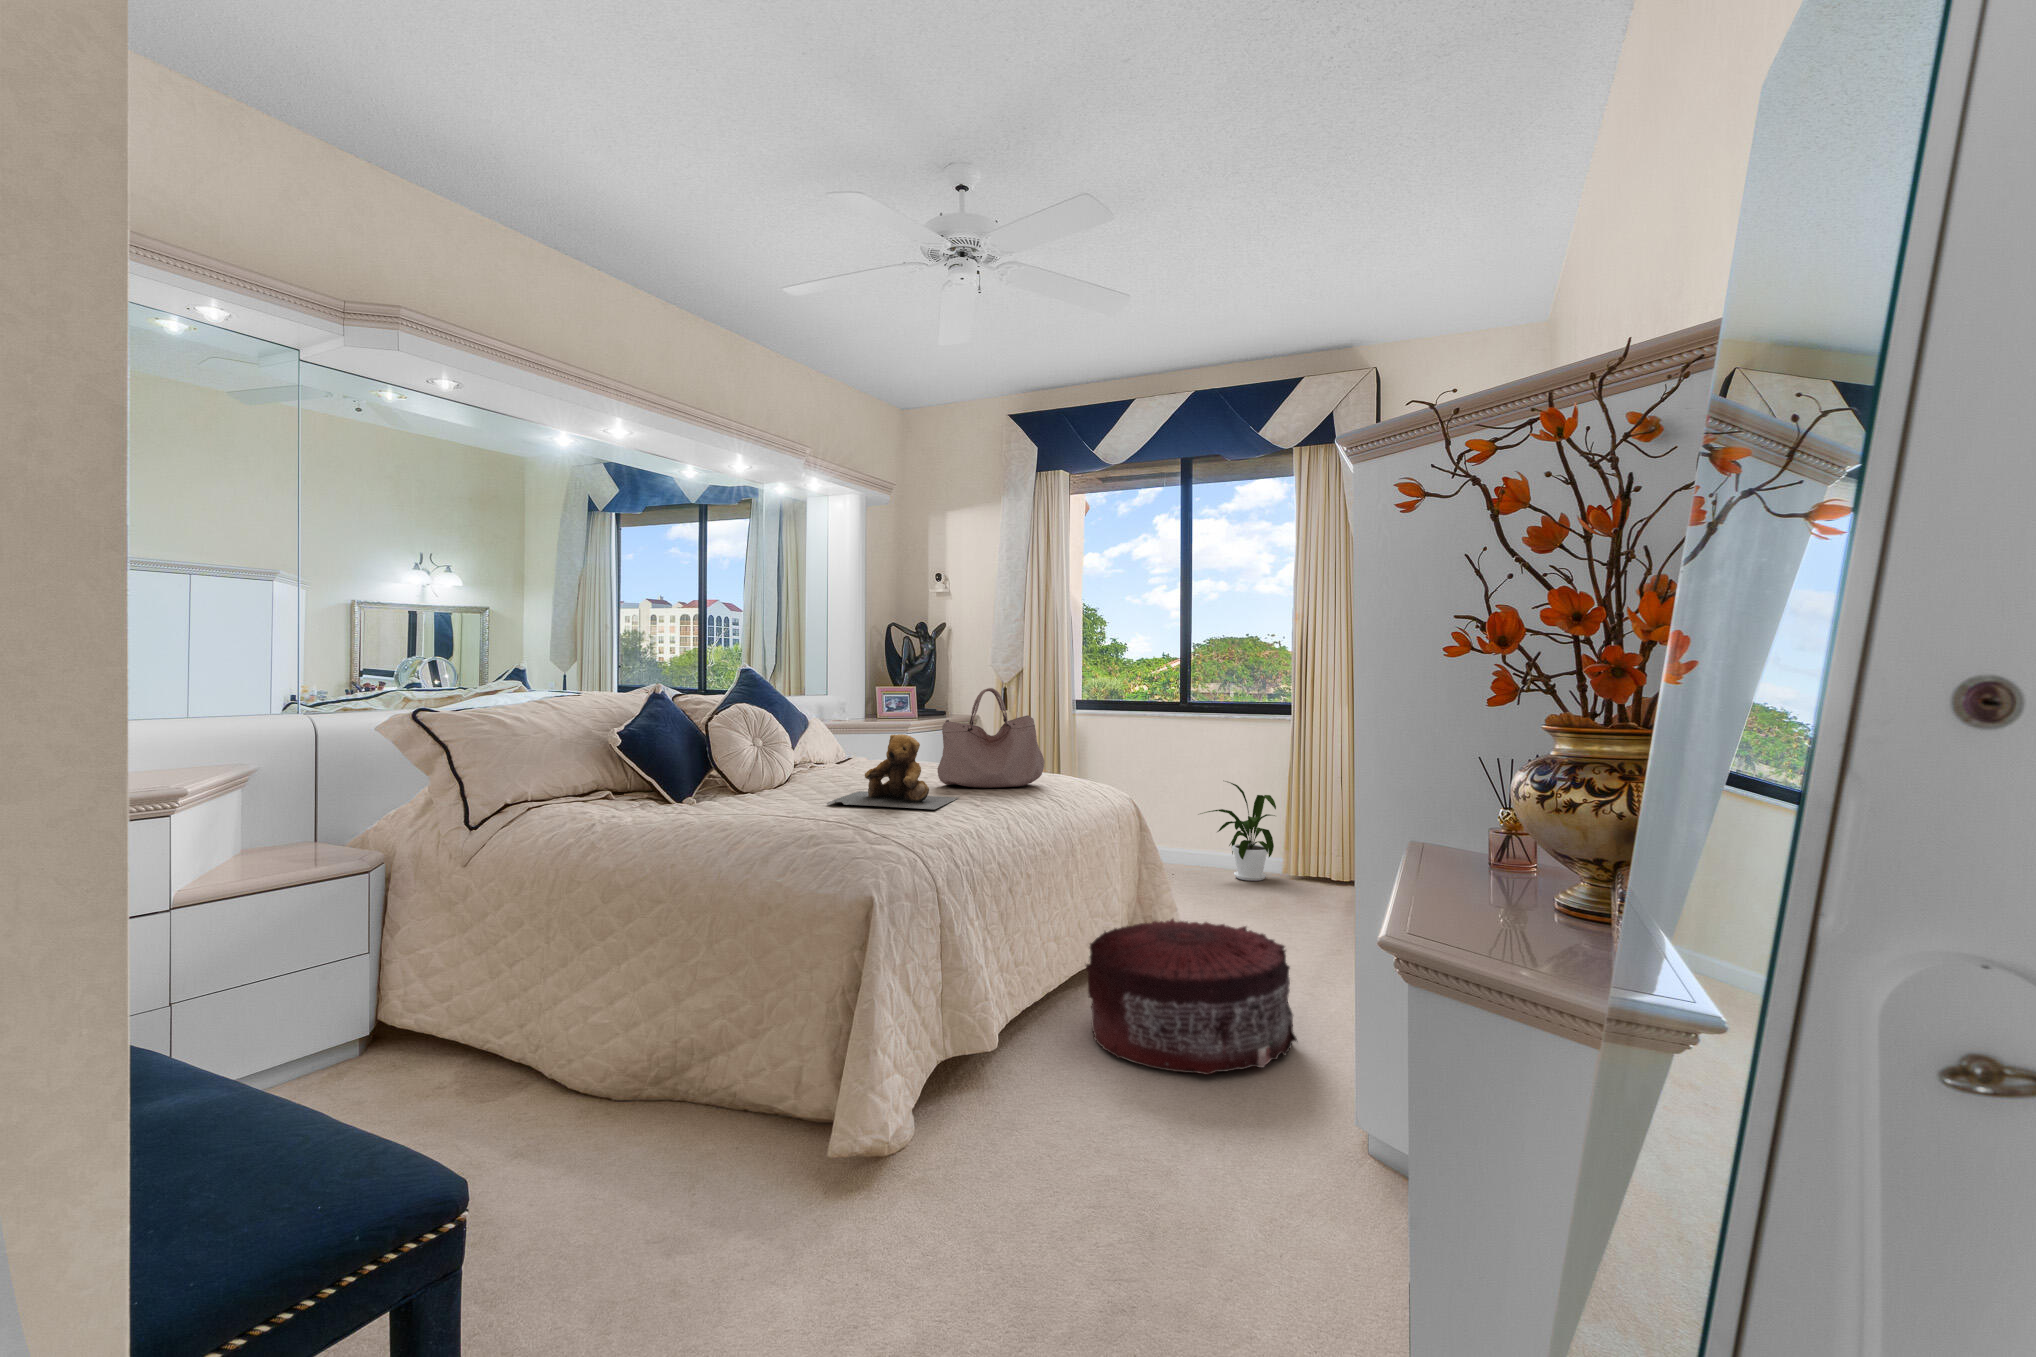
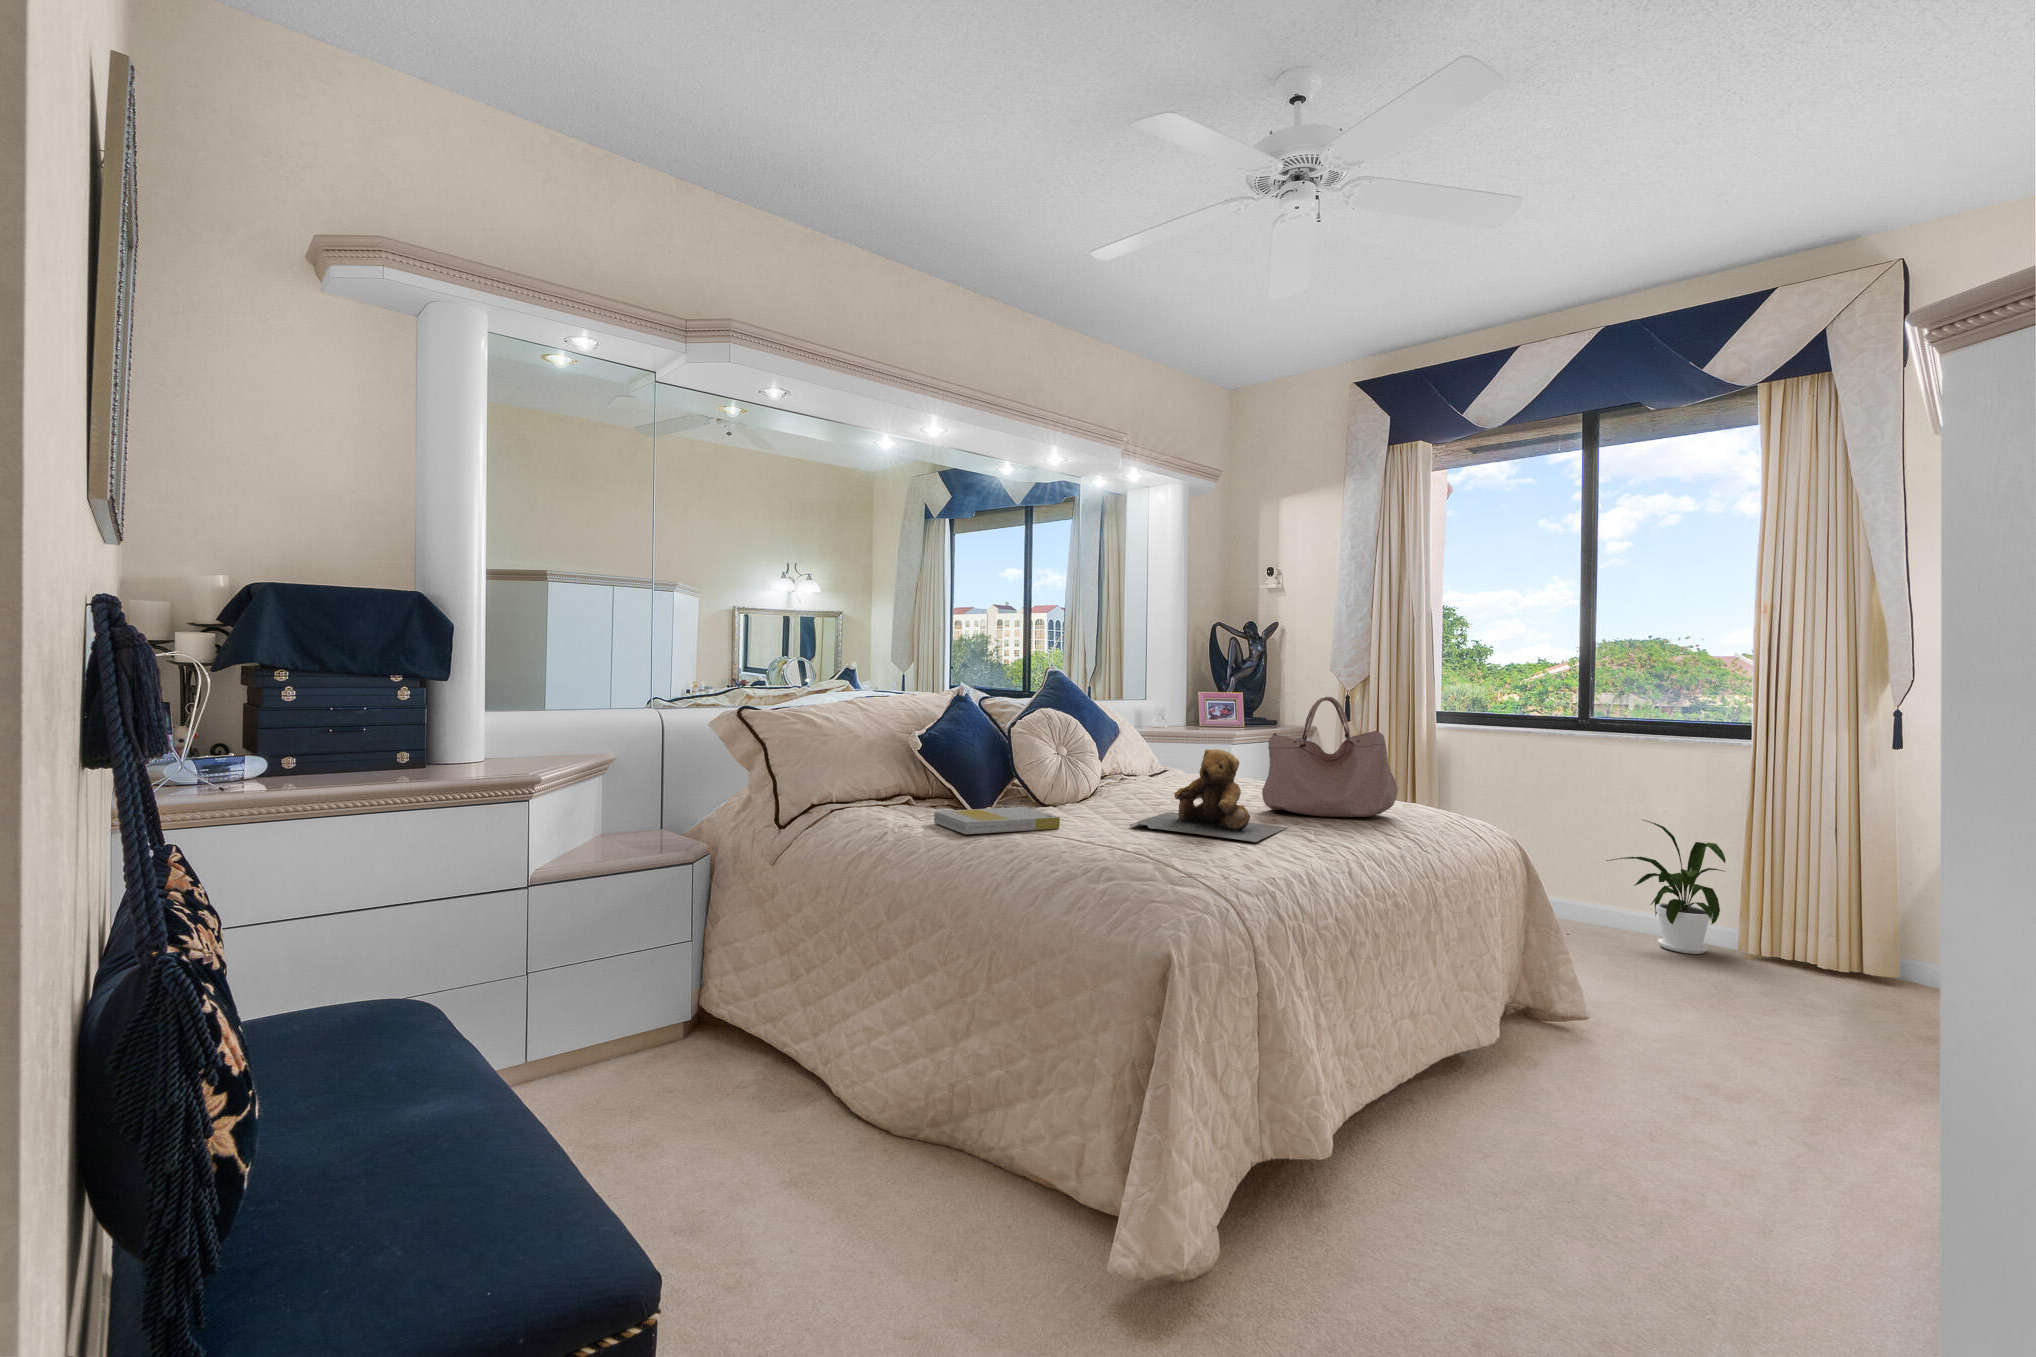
book: none [641,794,764,820] -> present [934,807,1060,834]
pouf: present [1086,919,1297,1075] -> none [1453,1007,1794,1255]

